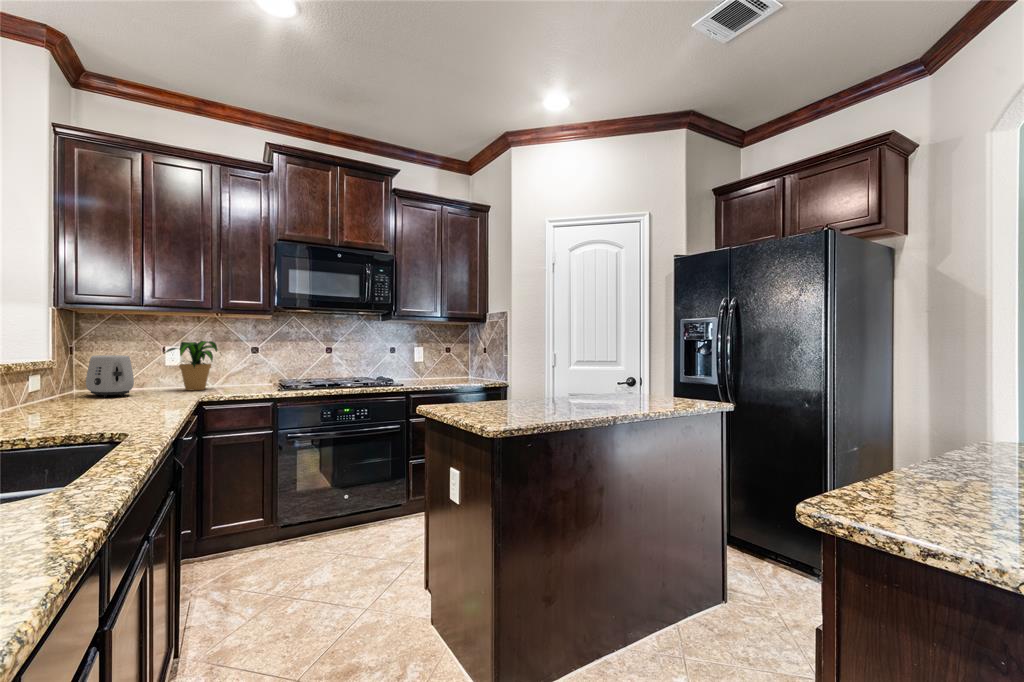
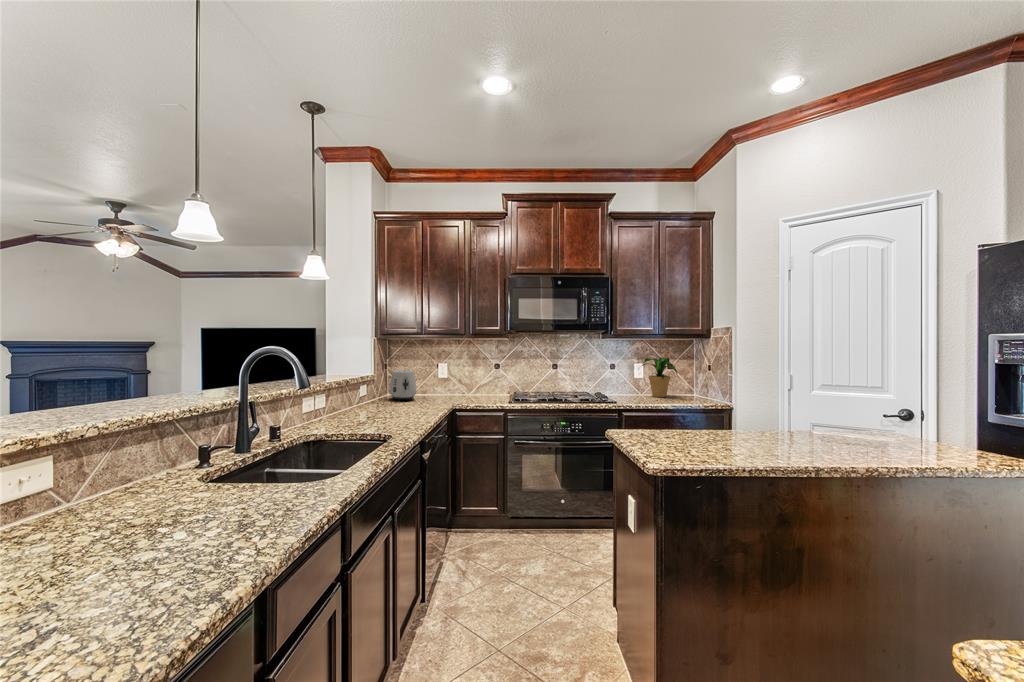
potted plant: present [166,341,218,390] -> present [642,358,677,397]

